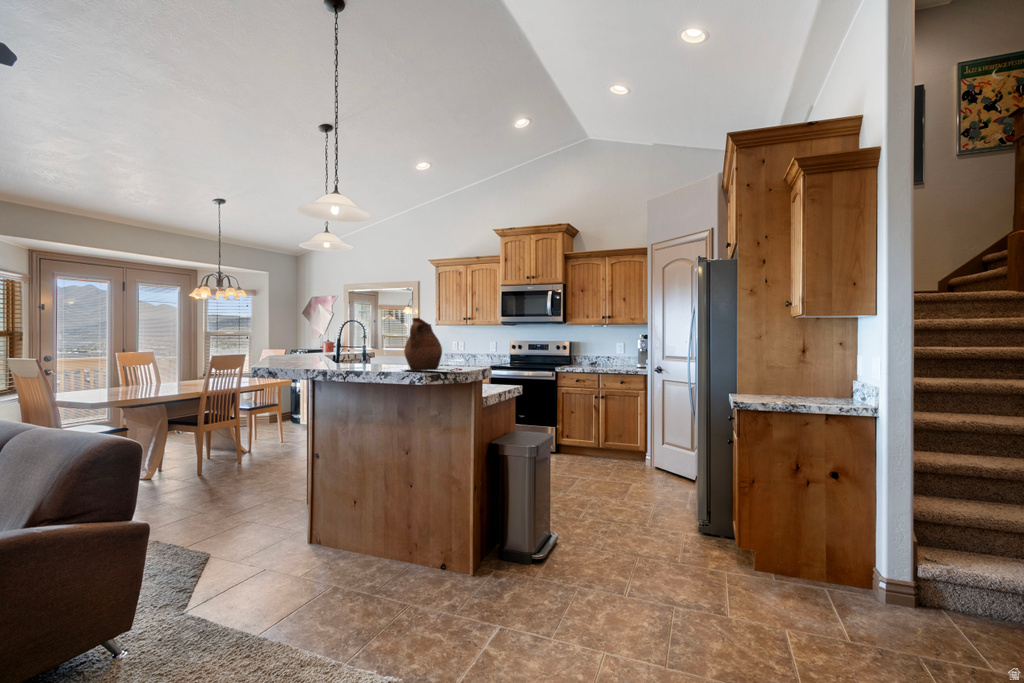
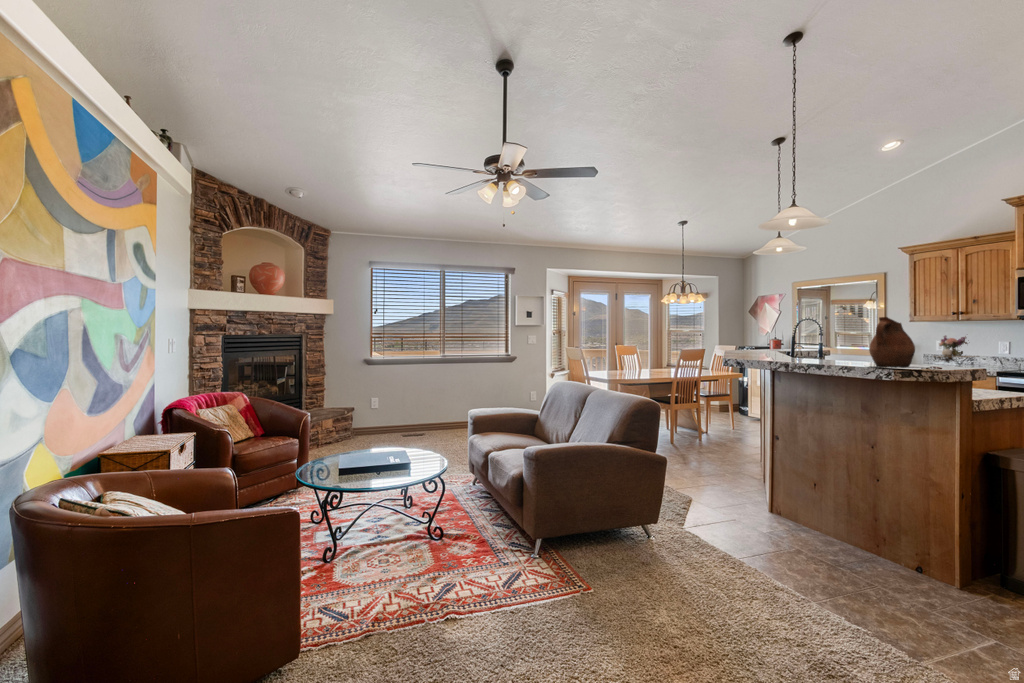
flower arrangement: none [451,337,479,361] -> present [934,335,973,363]

